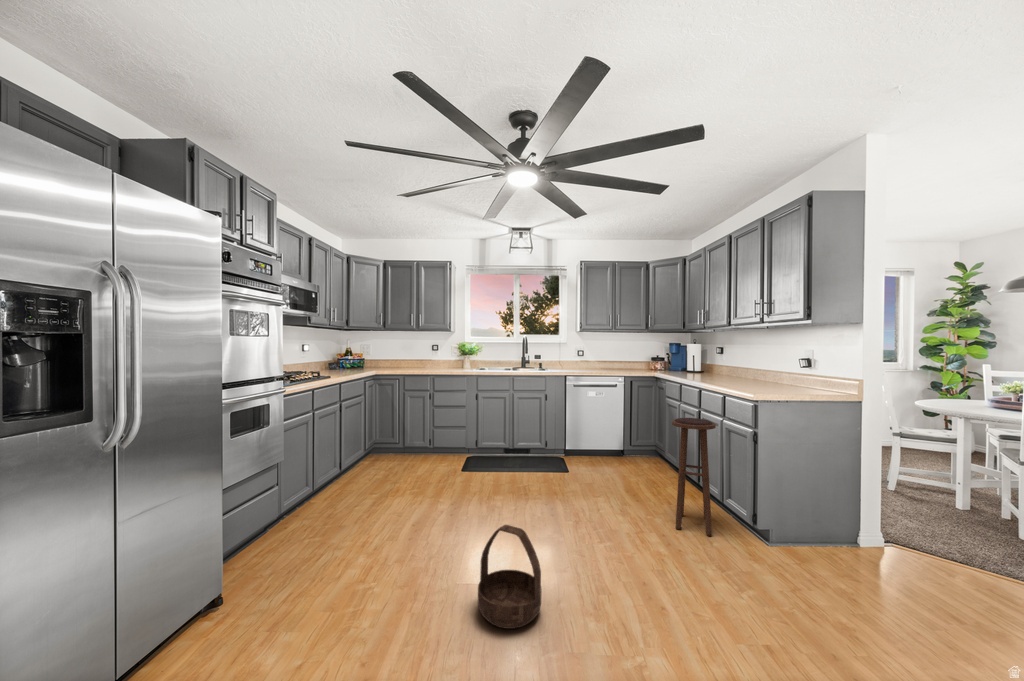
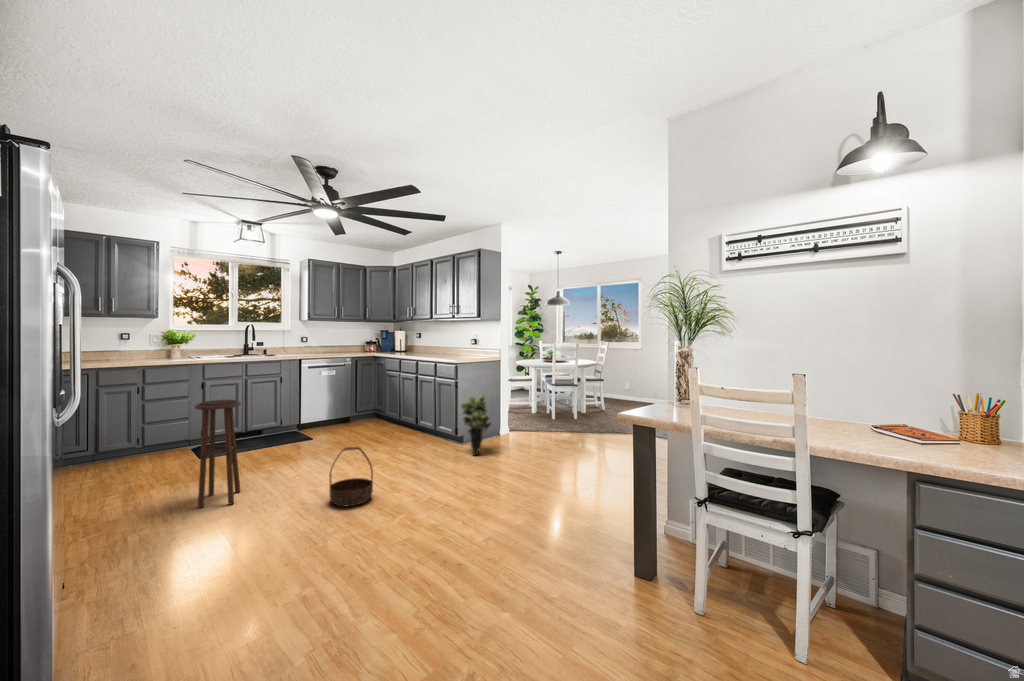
stool: present [672,418,716,536] -> present [195,400,241,508]
potted plant: none [750,464,822,588] -> present [461,396,491,455]

